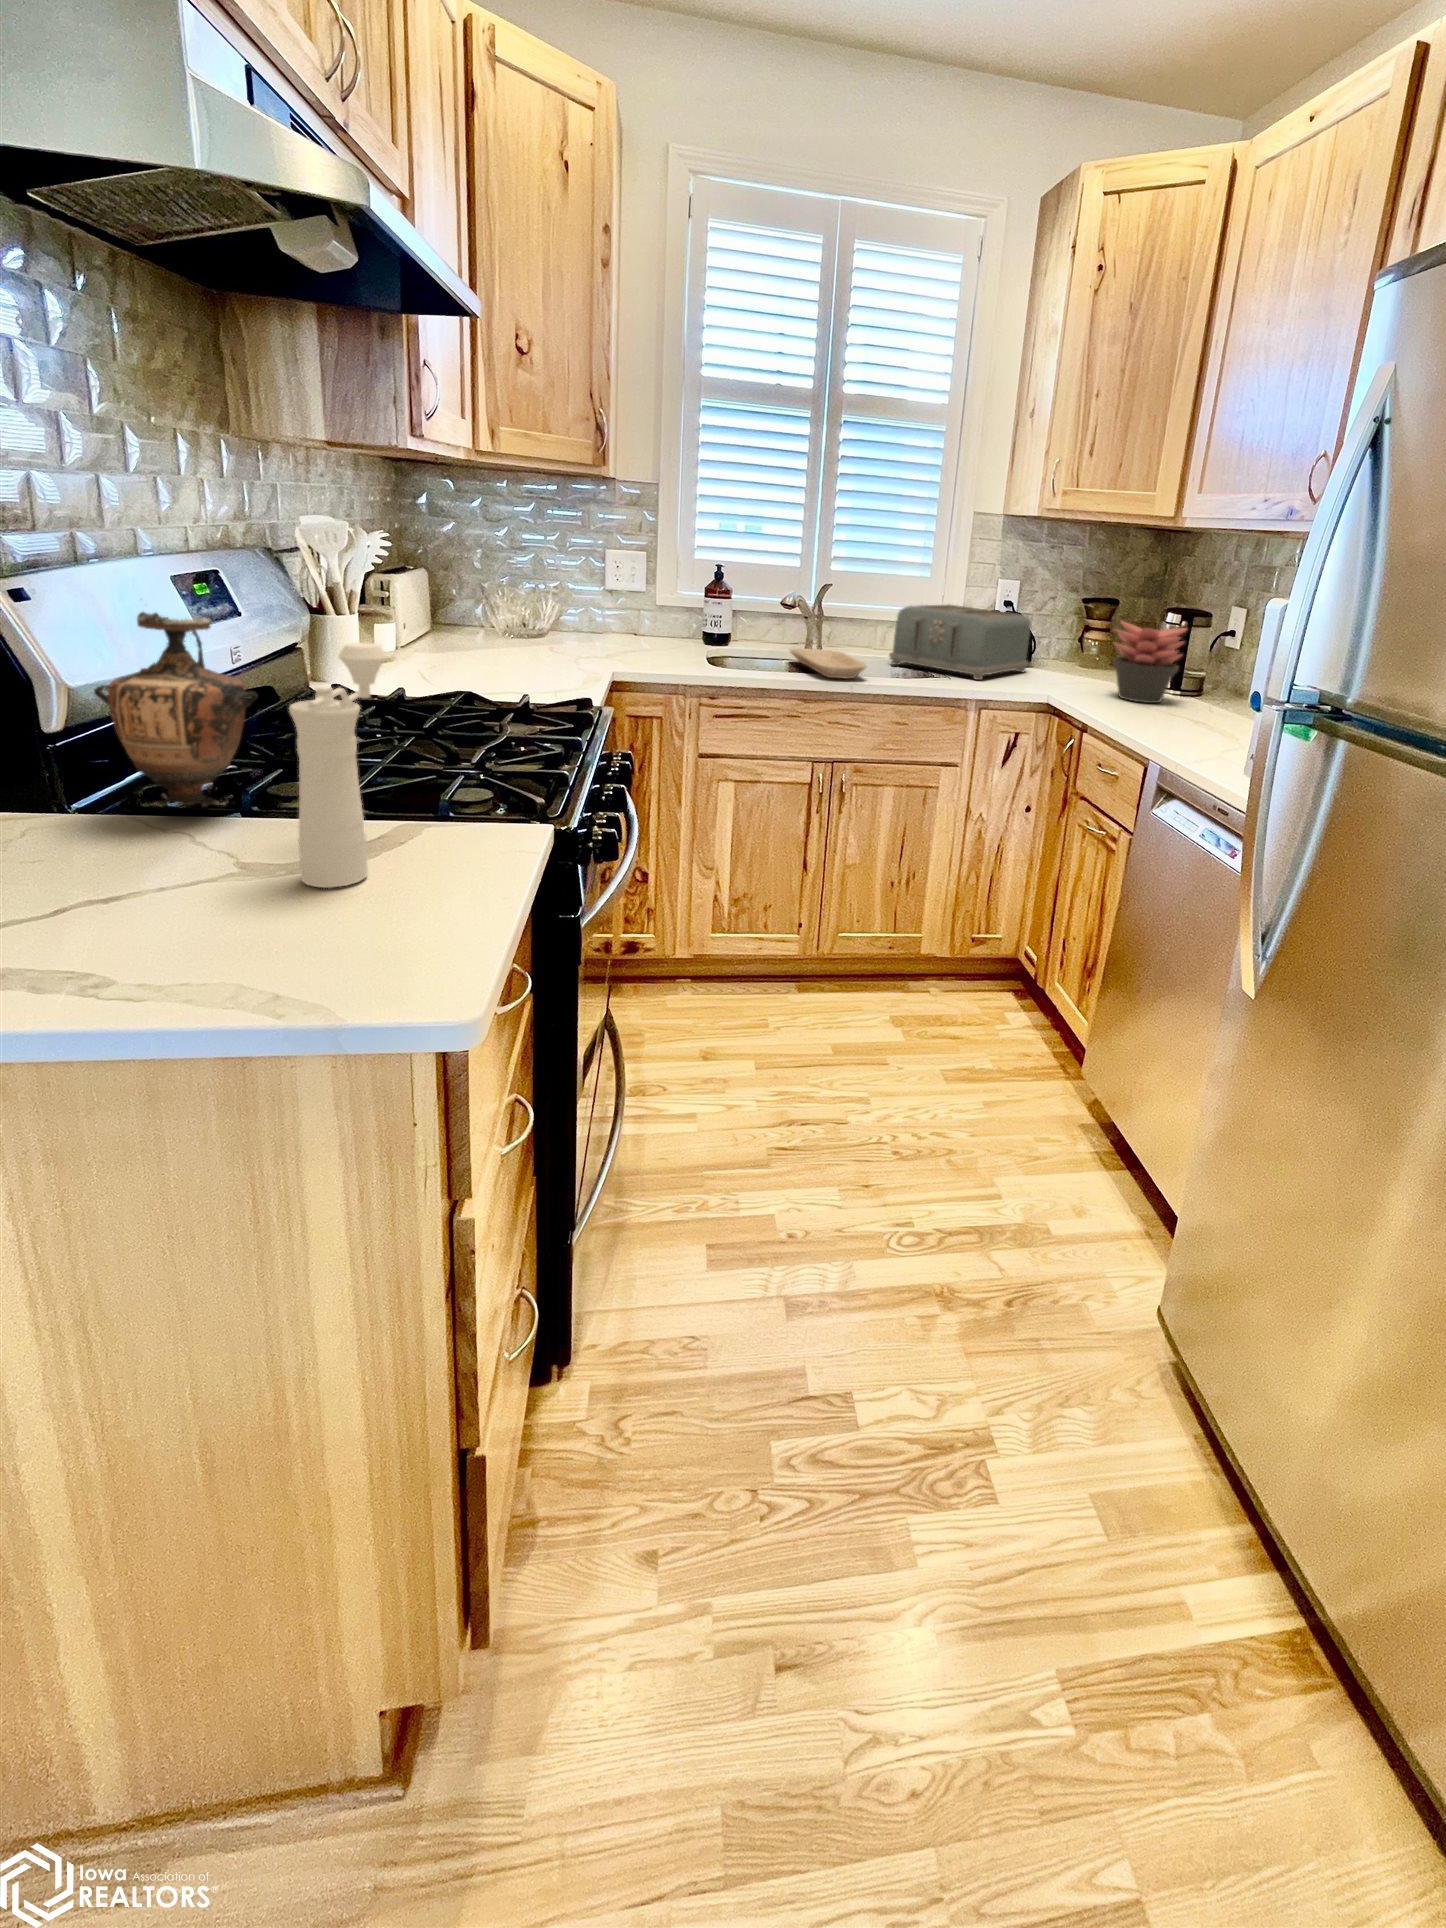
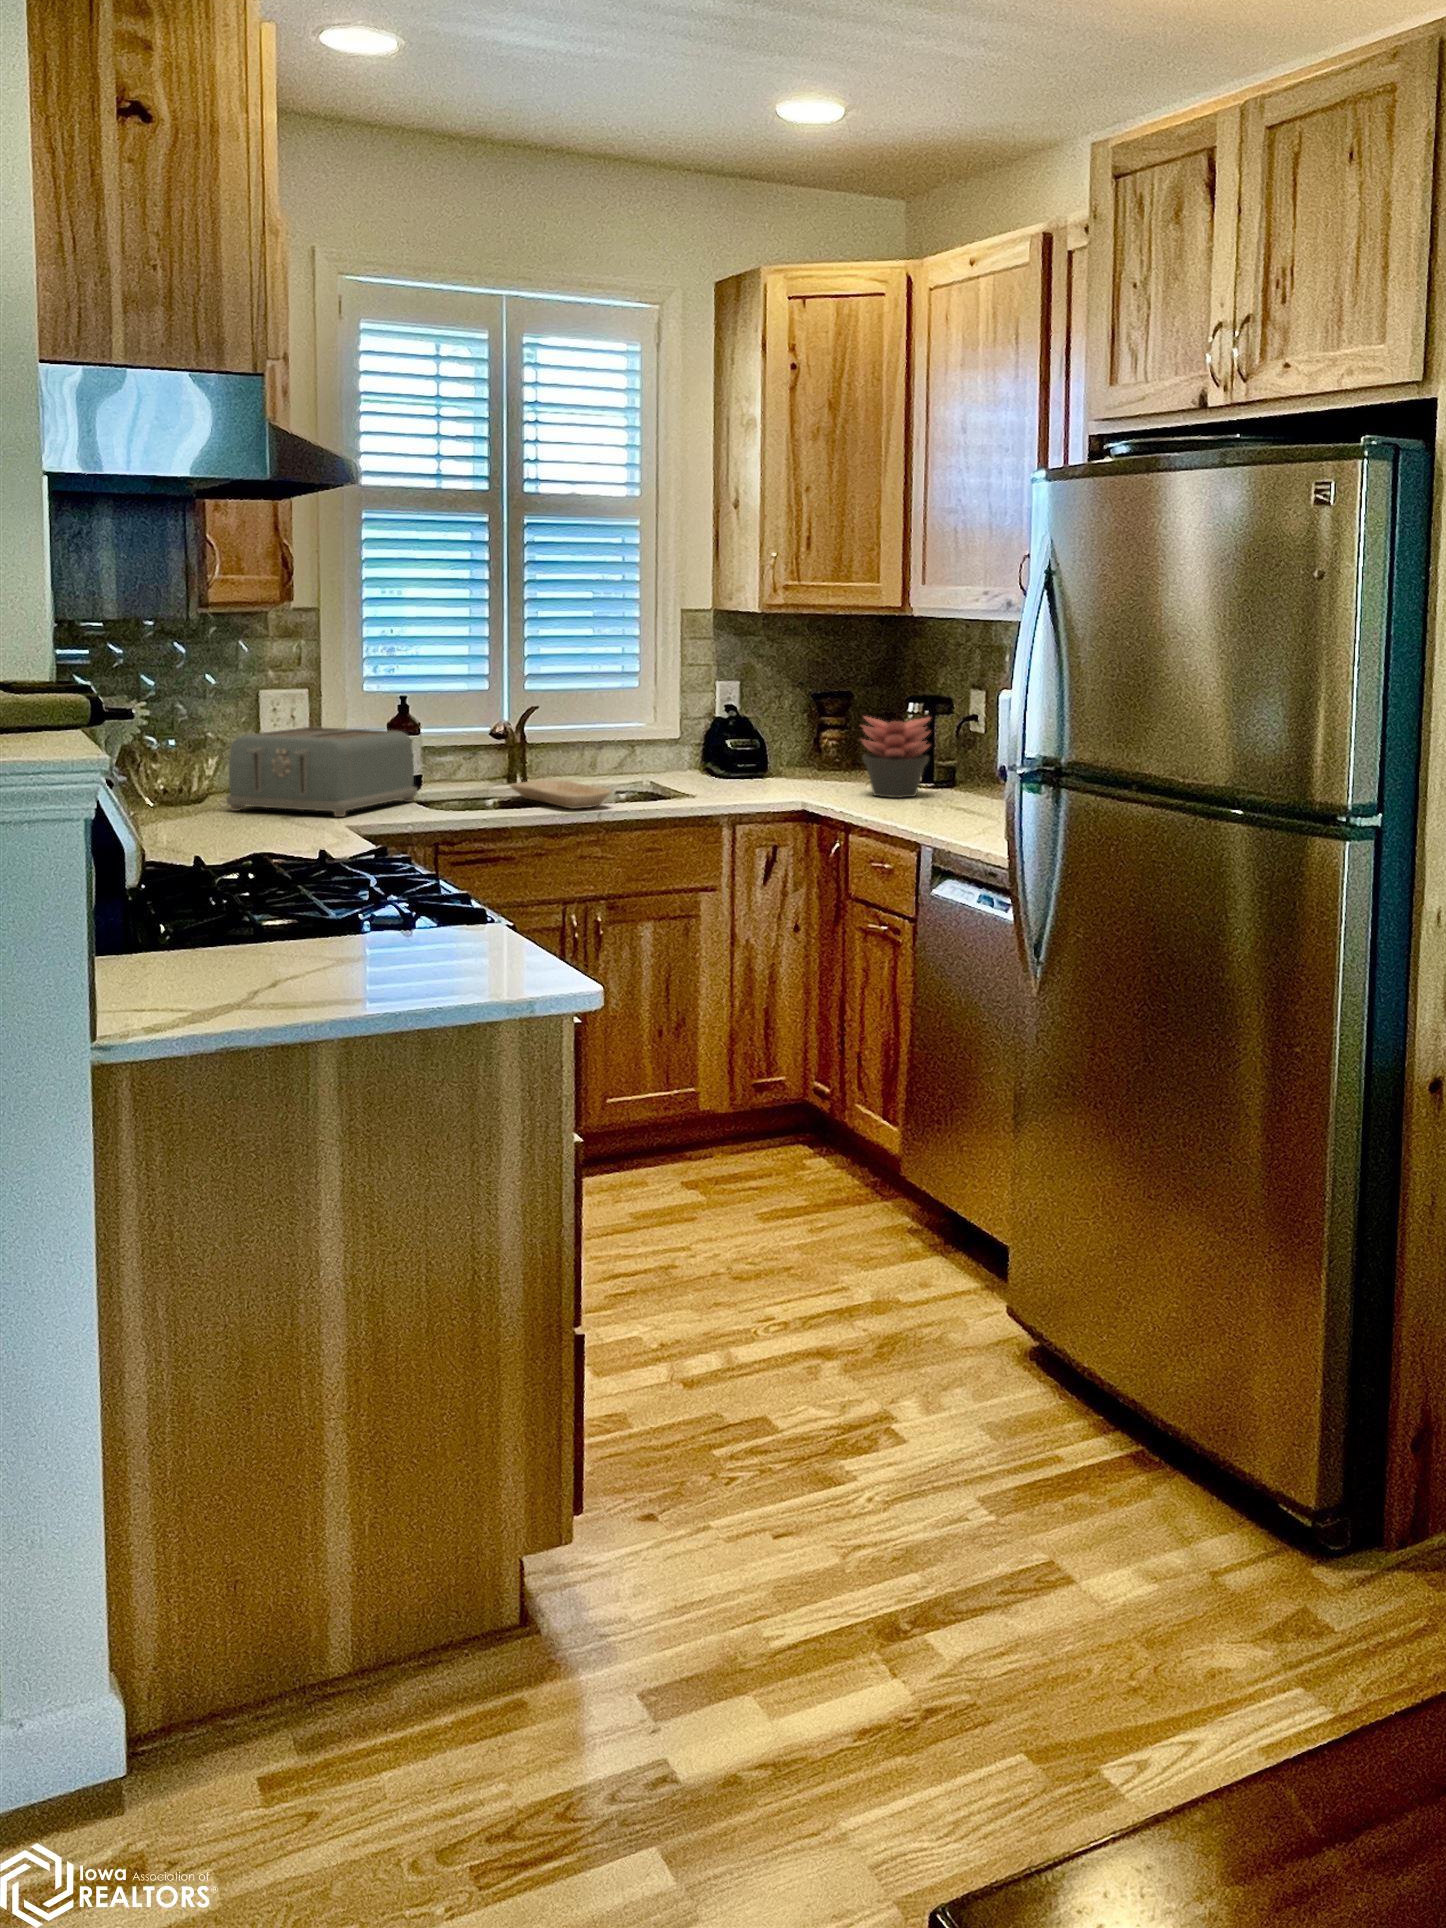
toaster: present [890,605,1030,680] -> present [226,727,418,817]
vase: present [94,612,258,806] -> none [157,777,273,944]
pepper mill: present [289,643,387,888] -> none [365,792,424,964]

